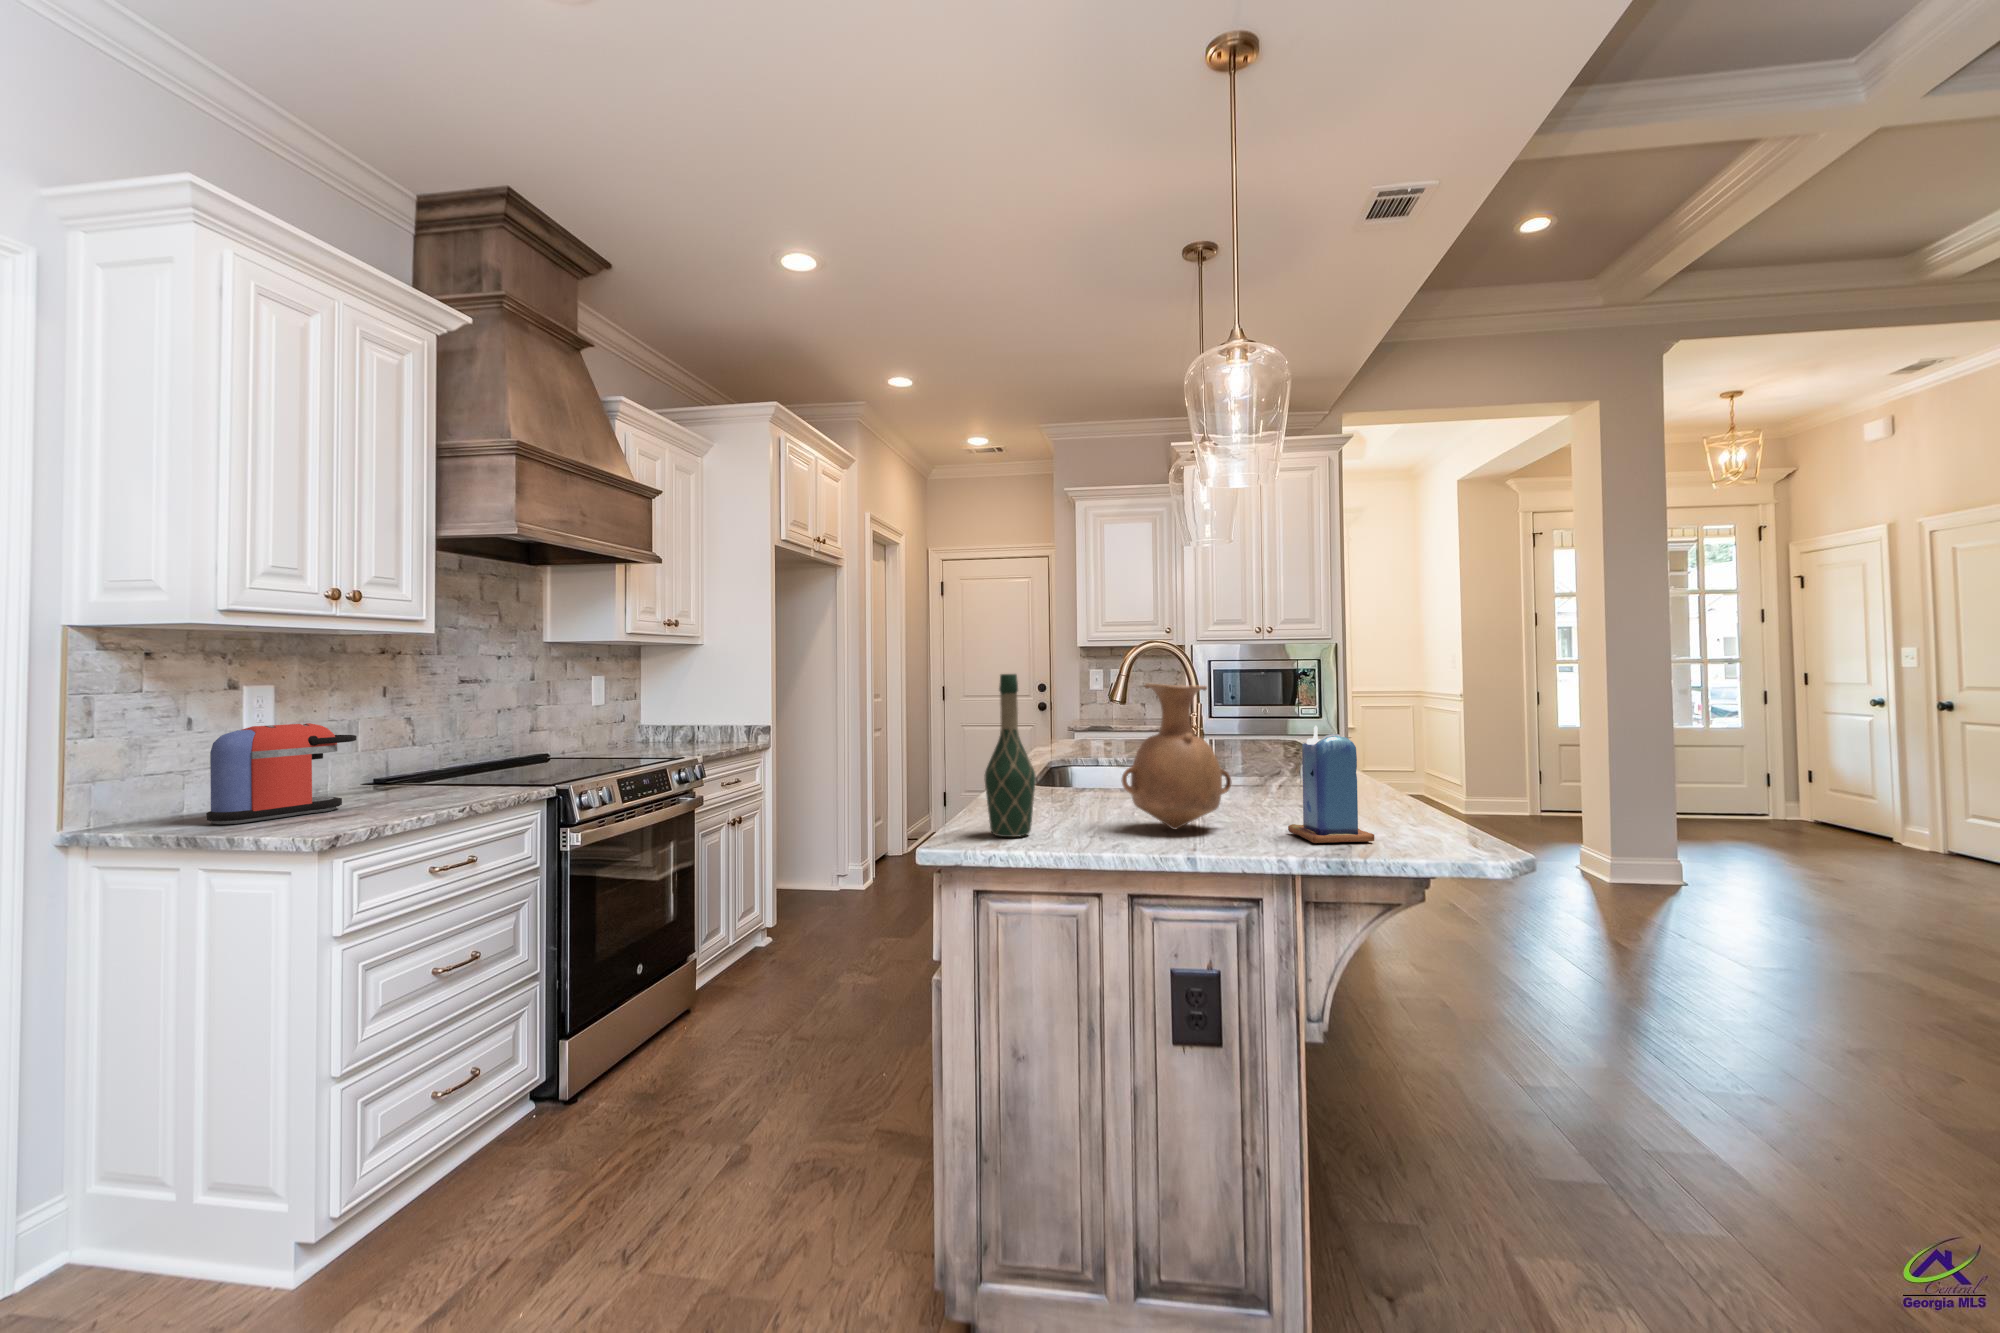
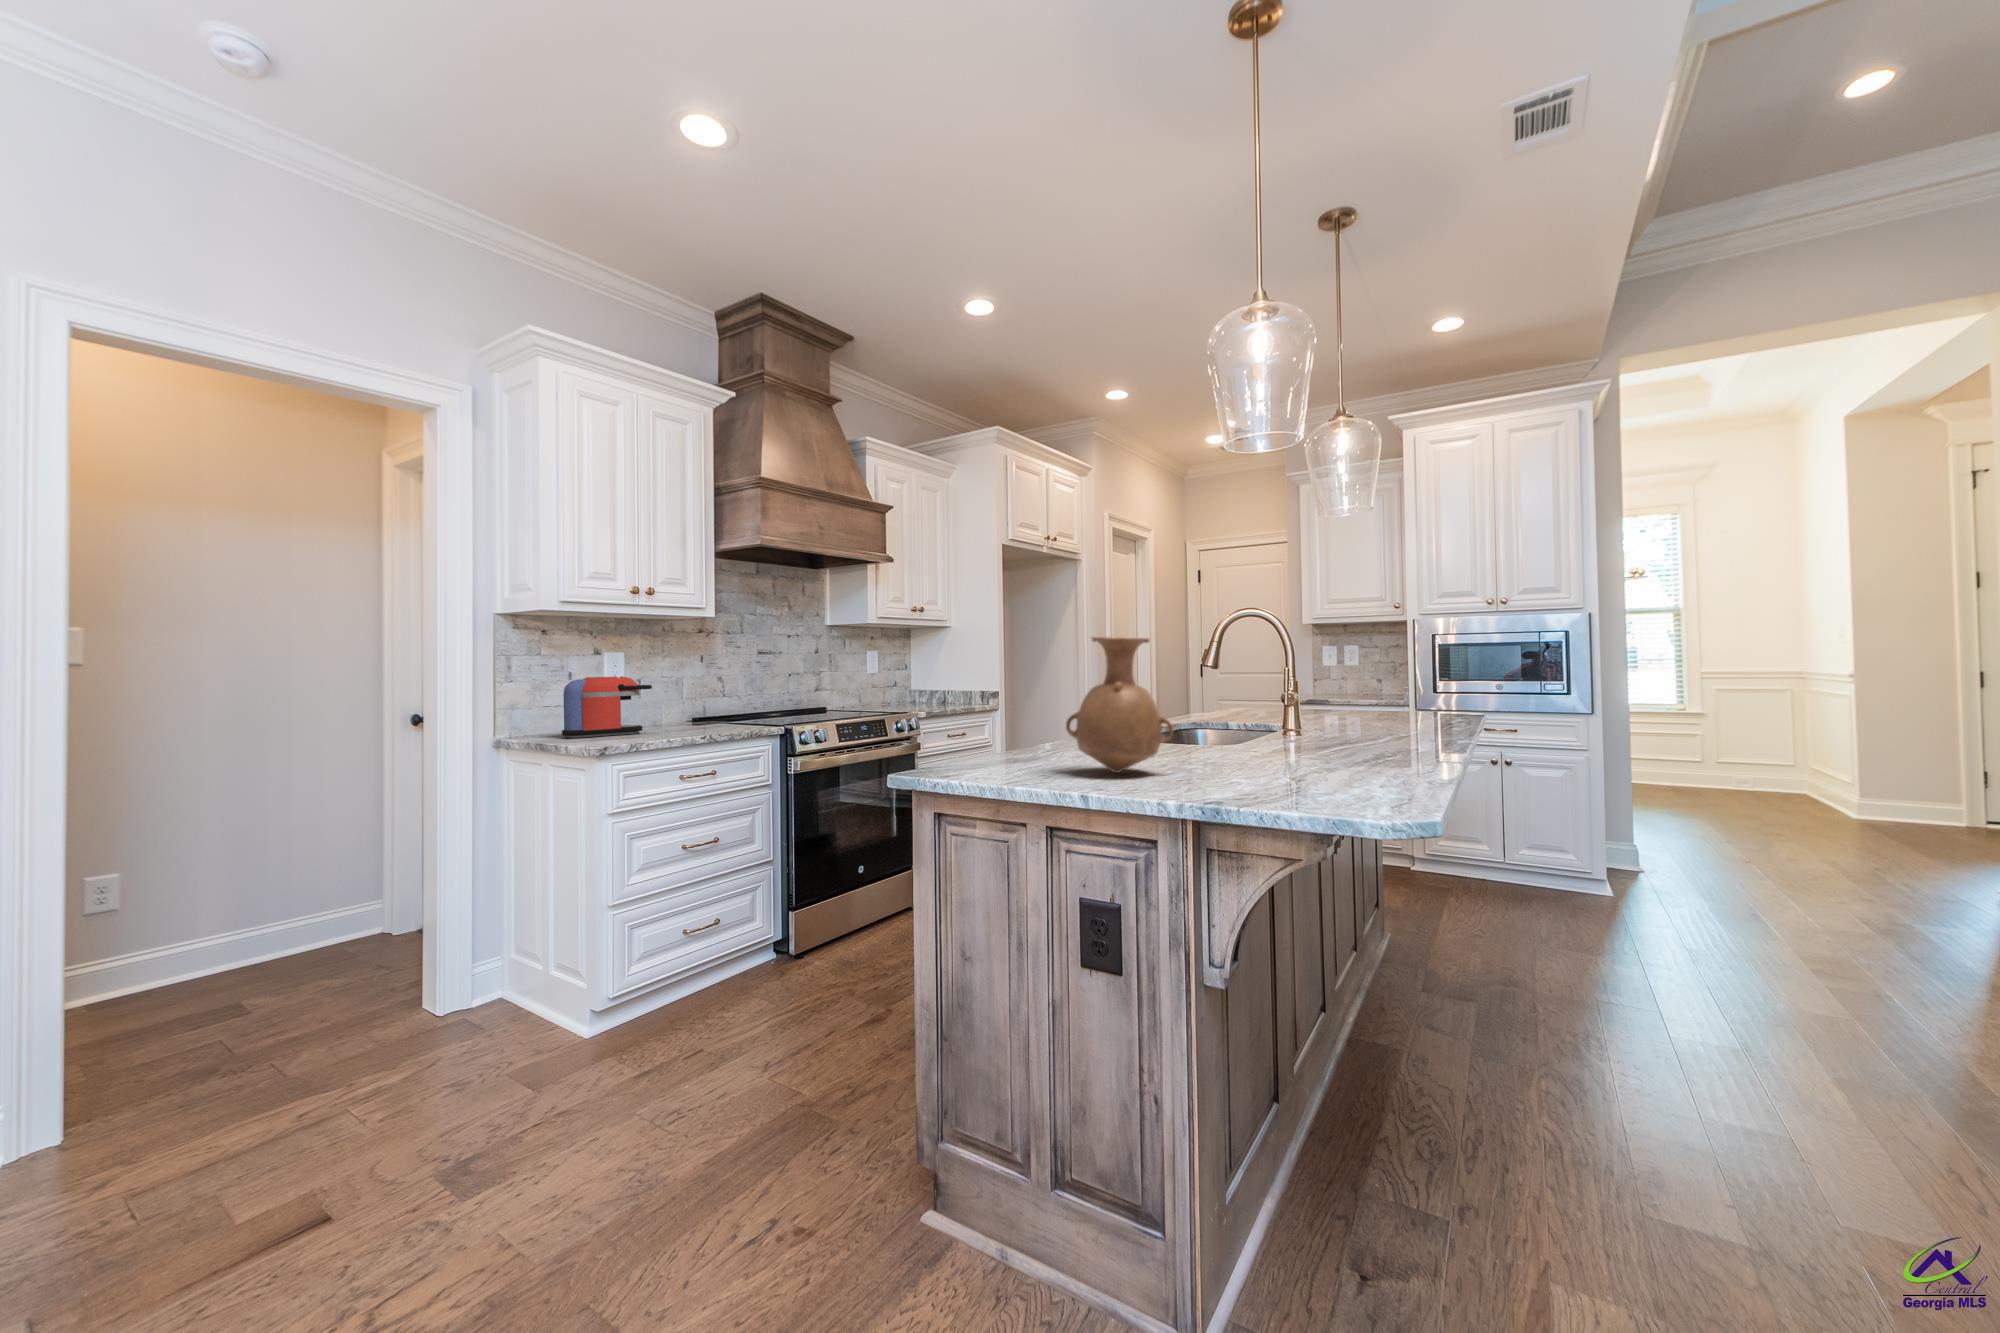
wine bottle: present [984,674,1036,837] -> none [948,630,992,770]
candle: present [1288,726,1374,843] -> none [1205,675,1274,793]

